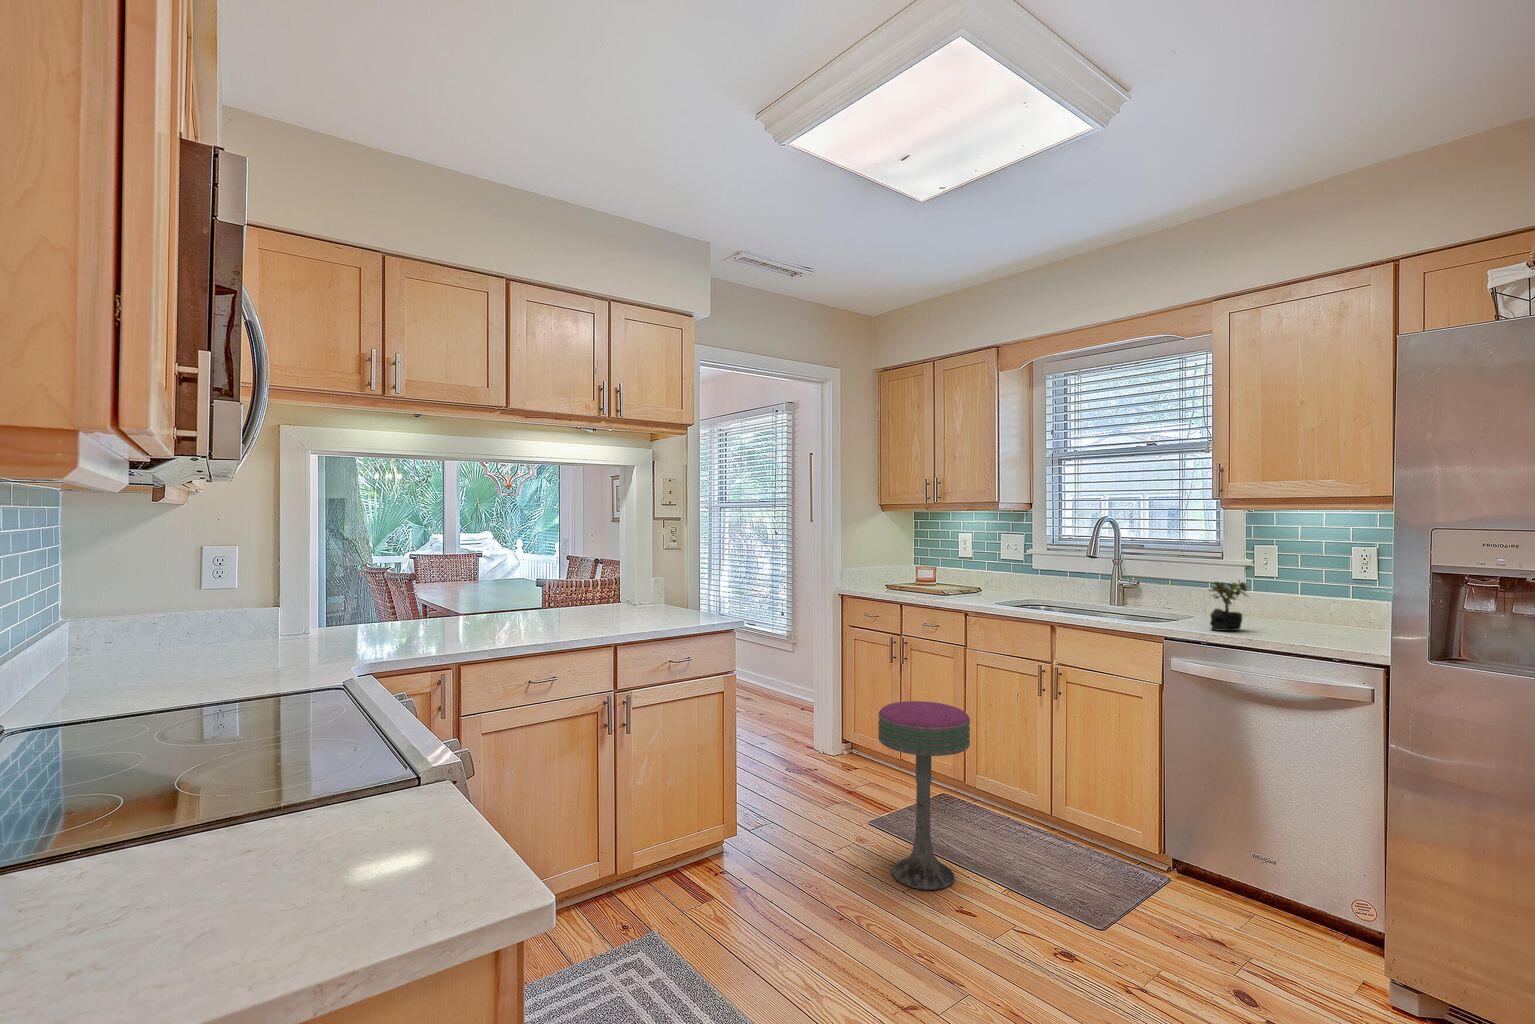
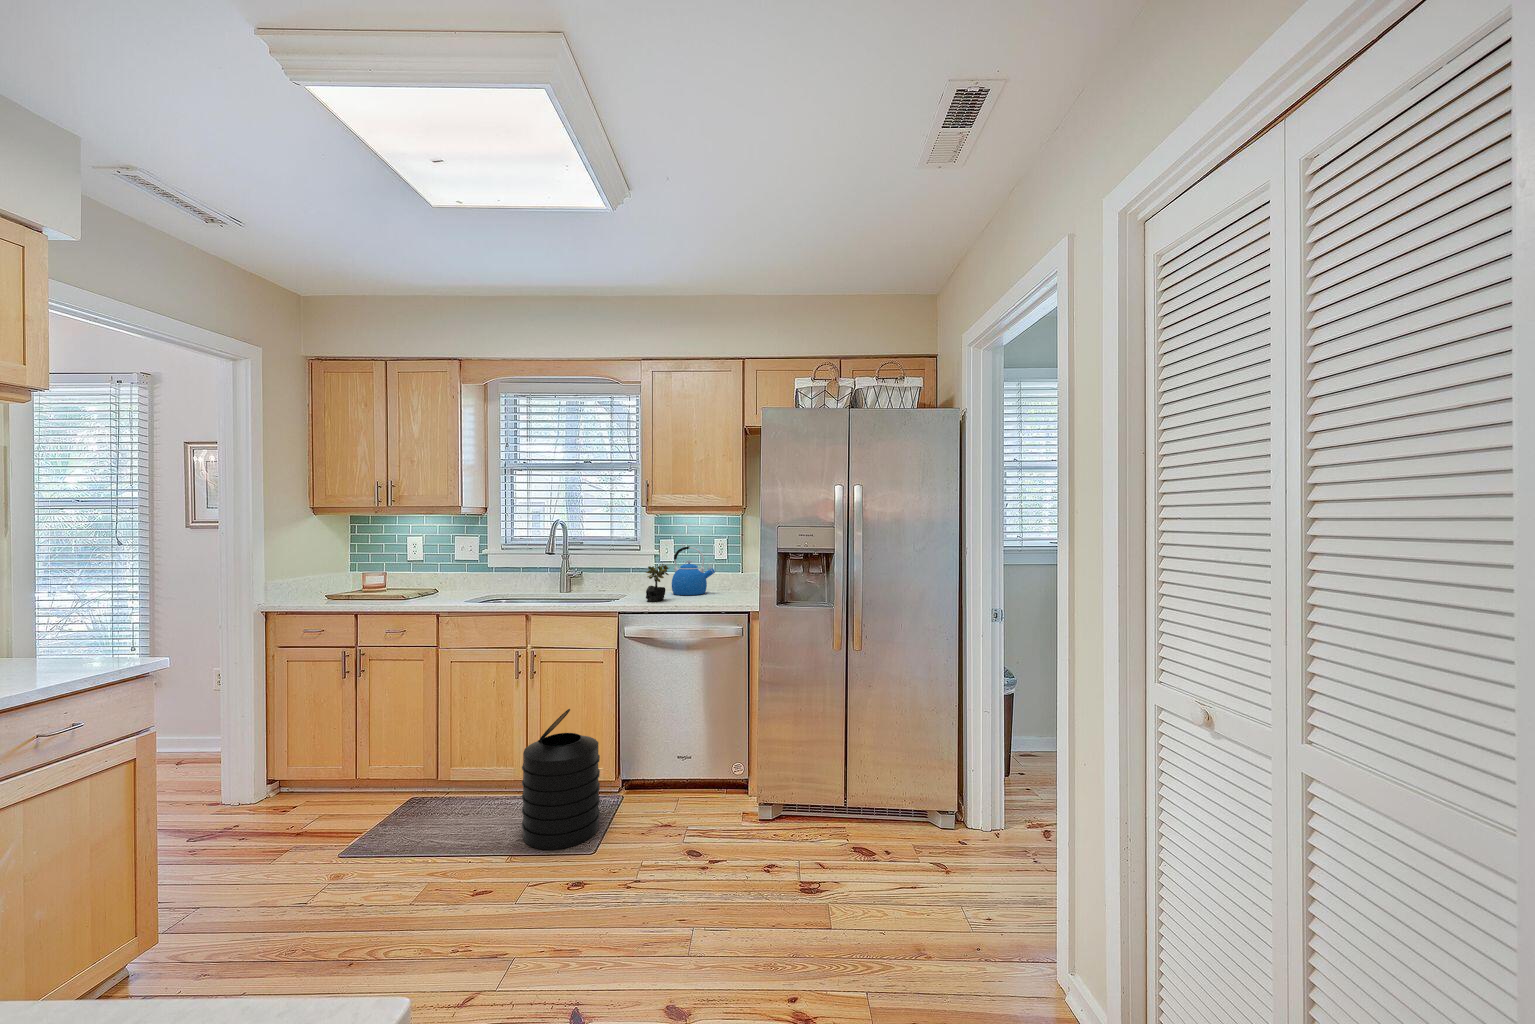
kettle: none [1264,558,1341,630] -> present [672,546,715,595]
bar stool: present [878,701,970,890] -> none [371,704,473,897]
trash can: none [1028,745,1123,911] -> present [522,709,600,850]

